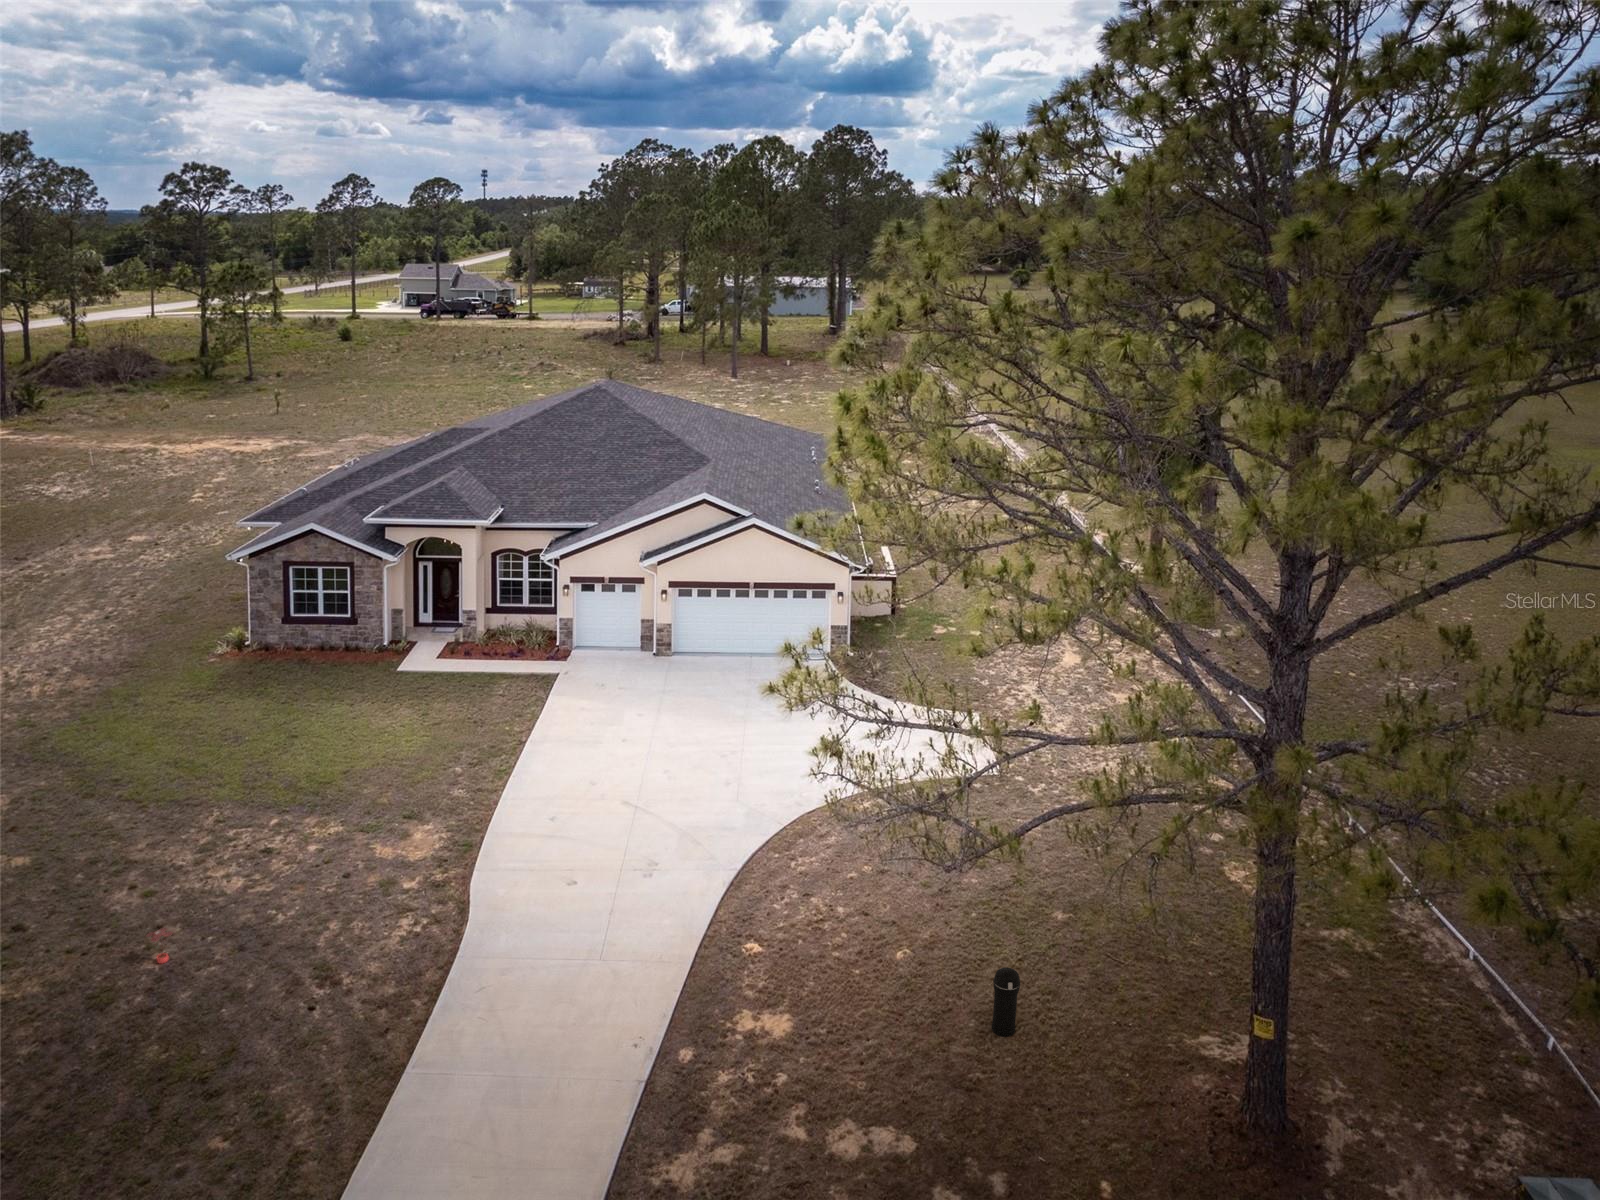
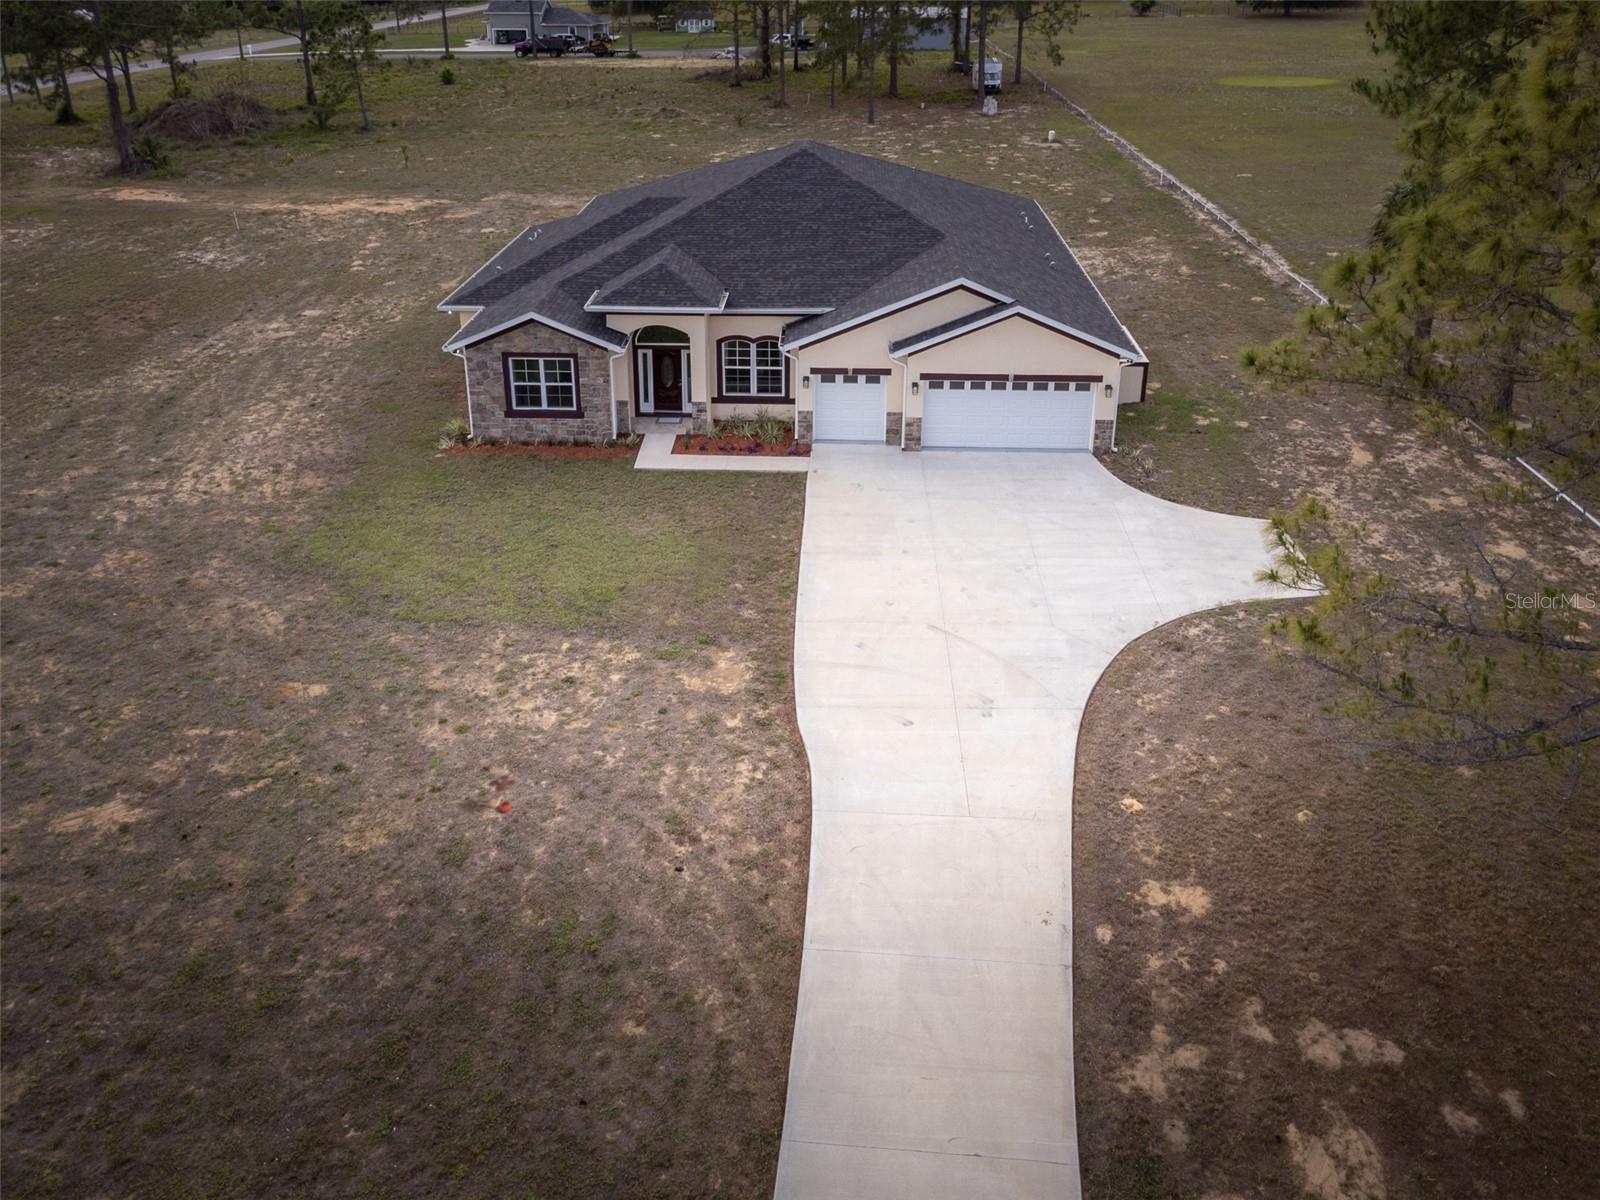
trash can: present [992,967,1020,1037] -> none [1417,840,1460,912]

